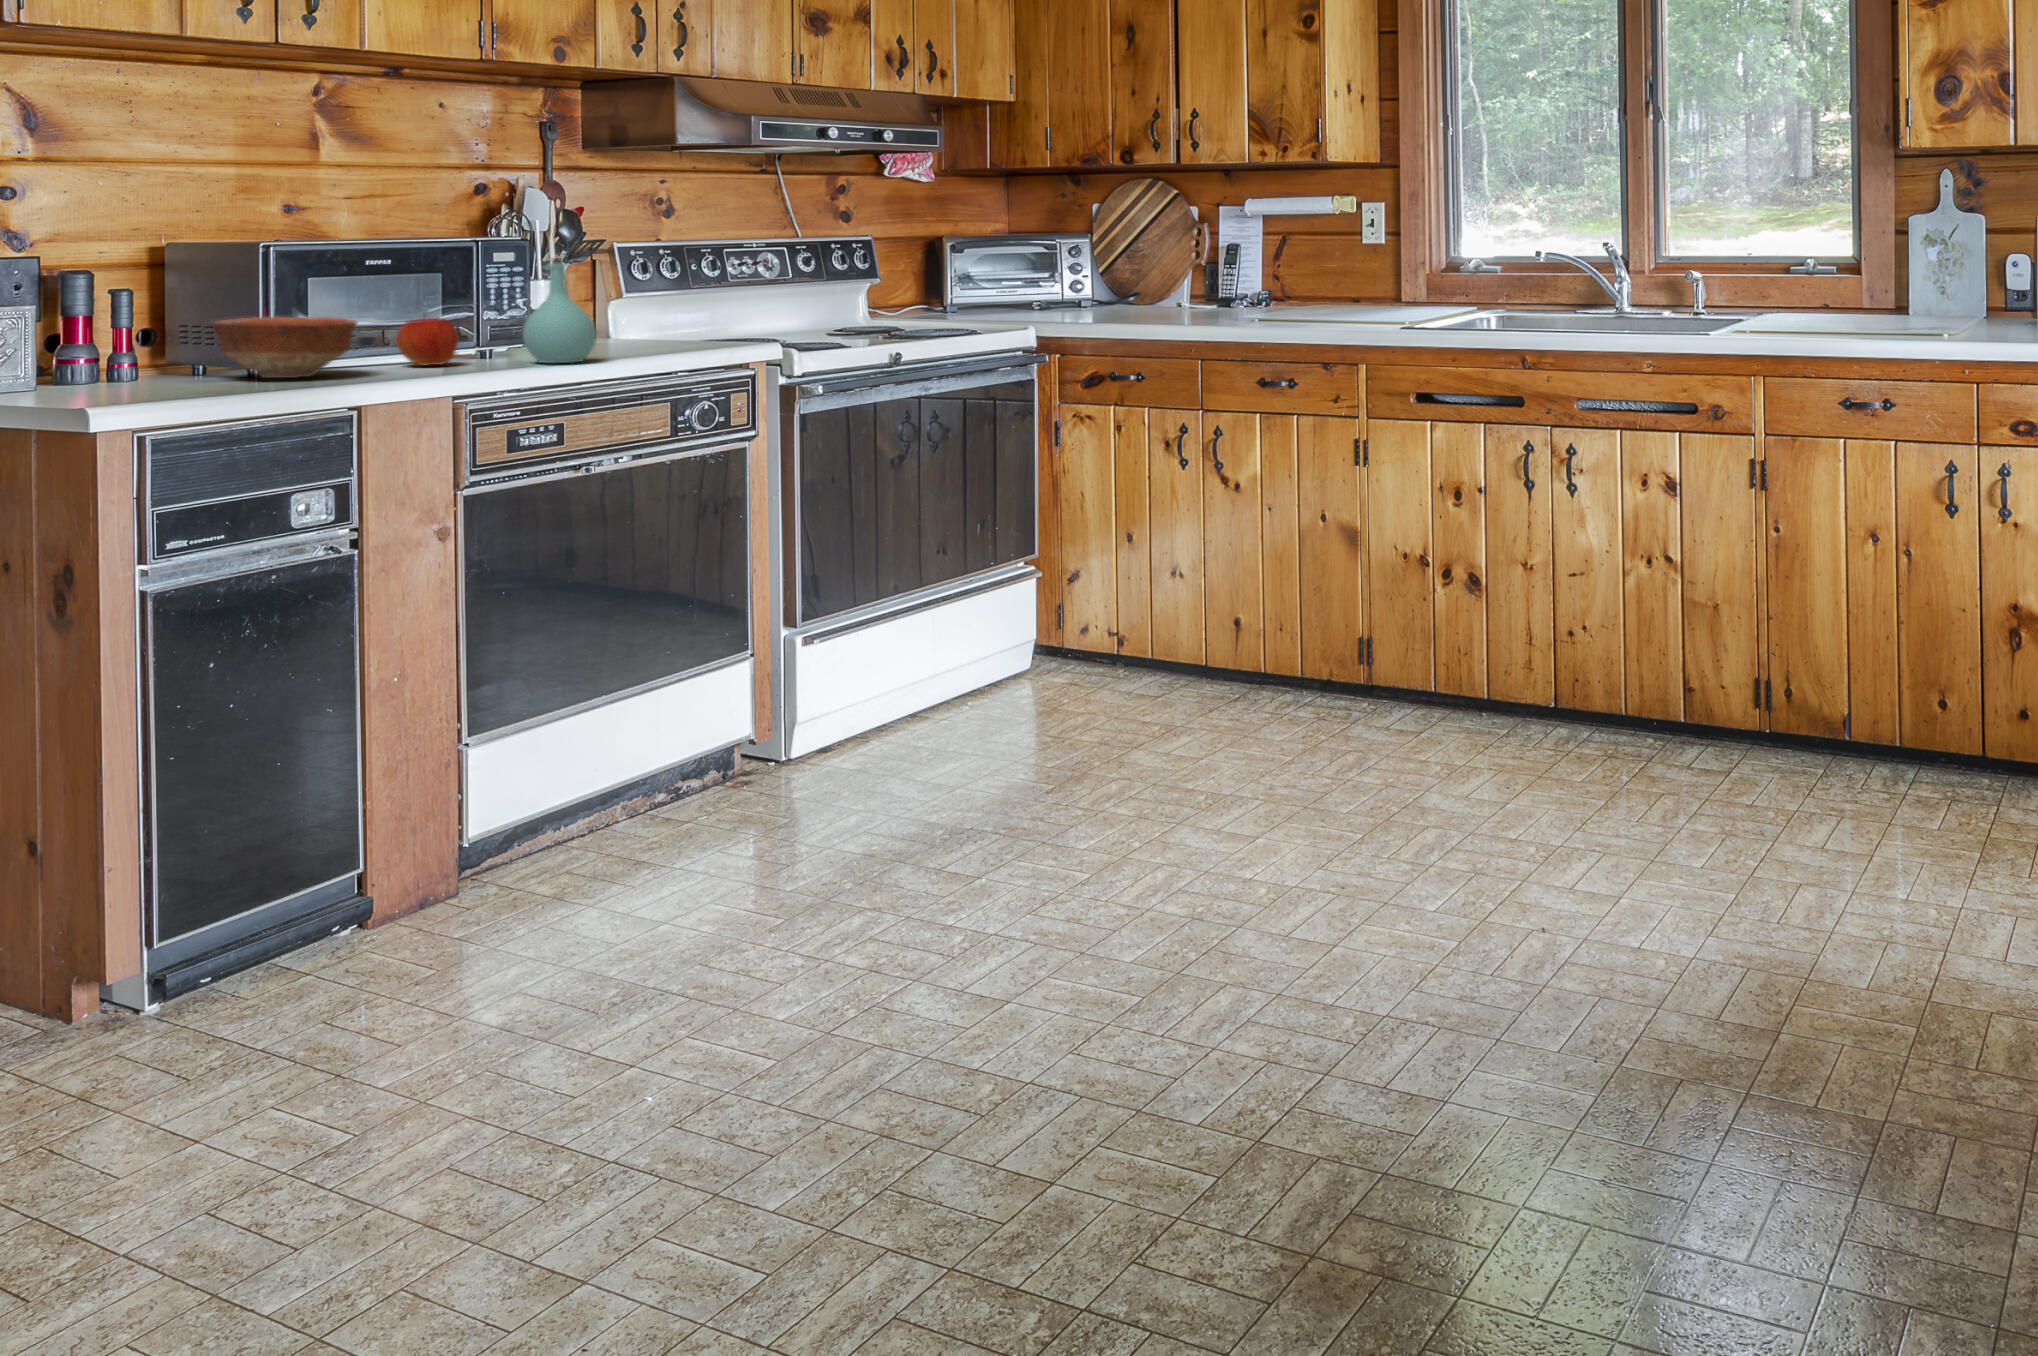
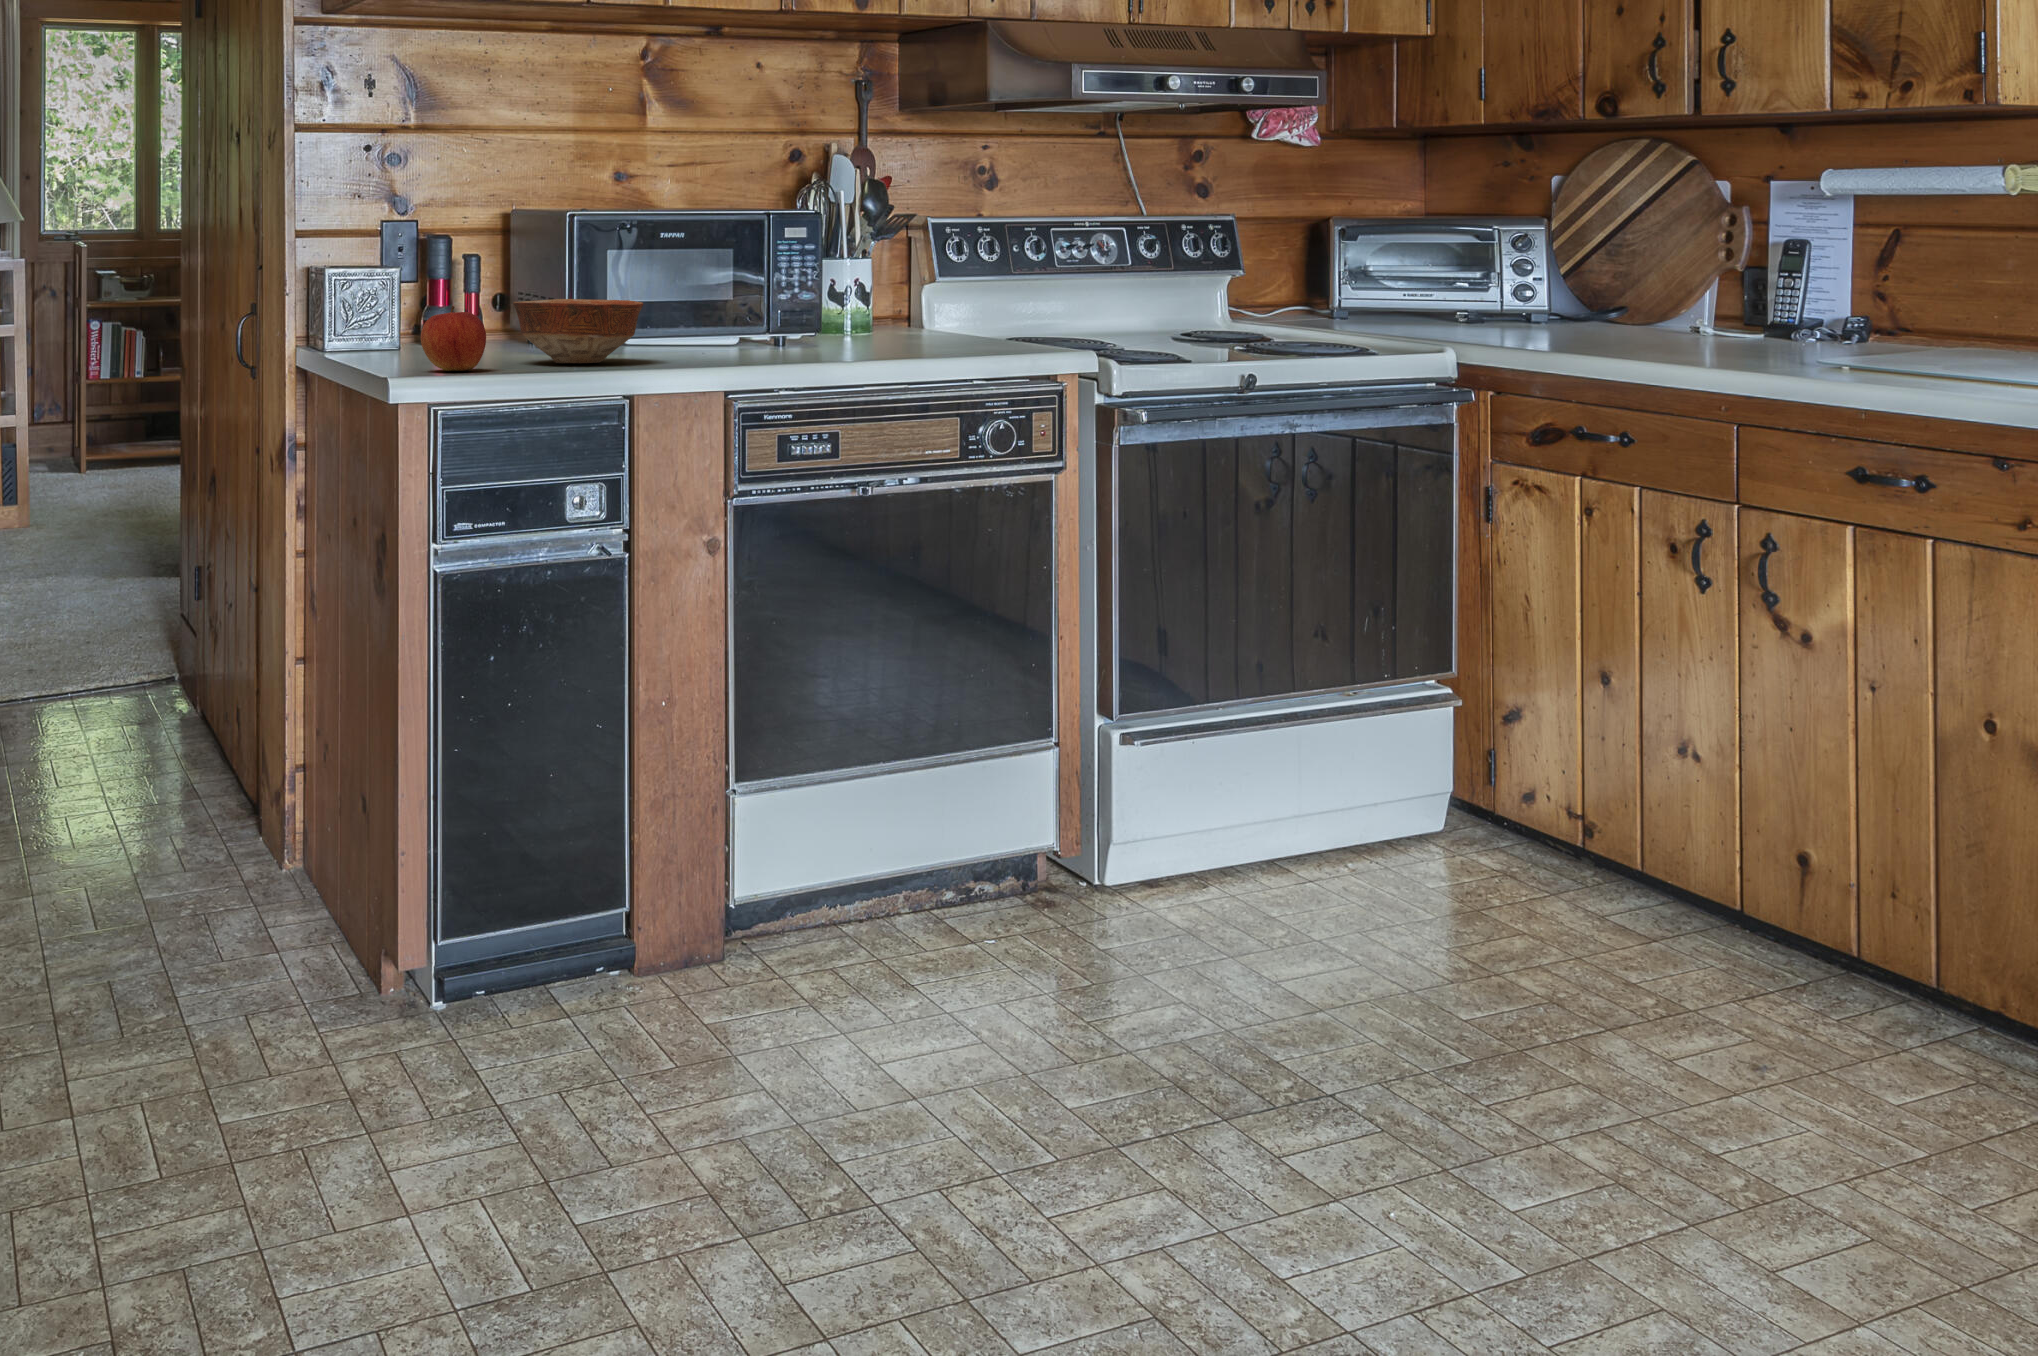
bottle: present [523,258,596,363] -> none [808,234,885,357]
apple: present [396,315,458,366] -> present [421,306,486,371]

